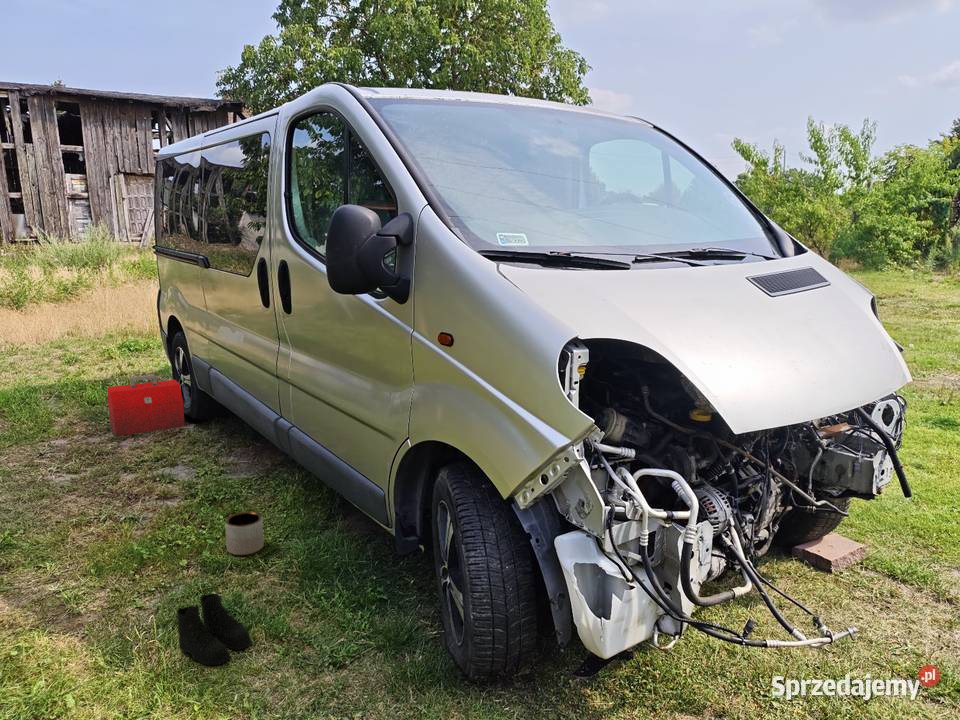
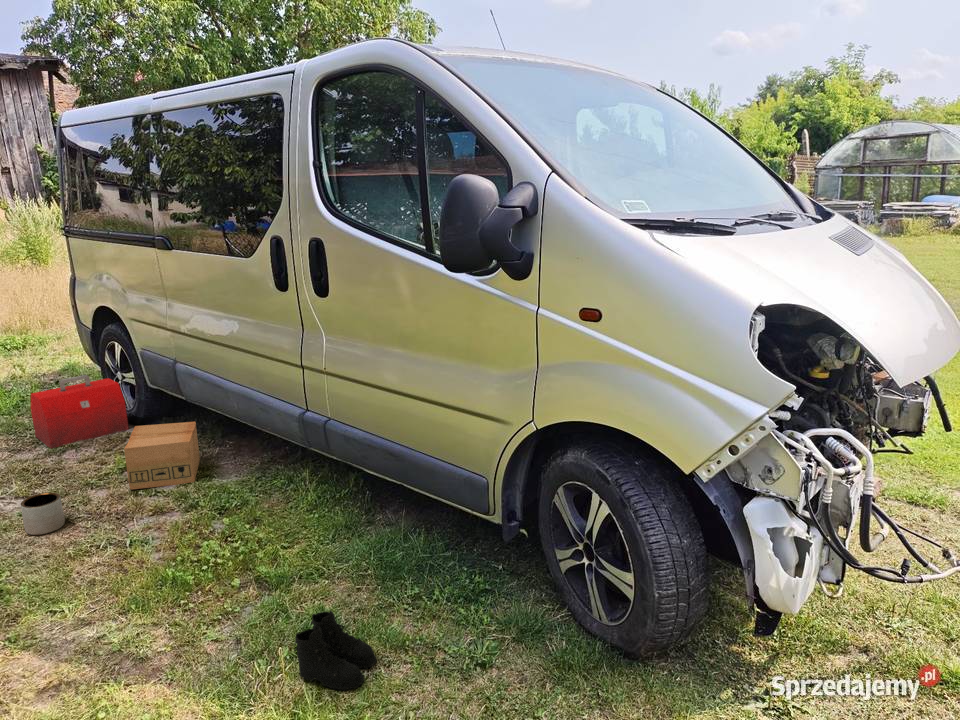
cardboard box: none [148,421,222,476] -> present [124,422,200,490]
planter: present [225,512,264,555] -> present [20,493,65,535]

